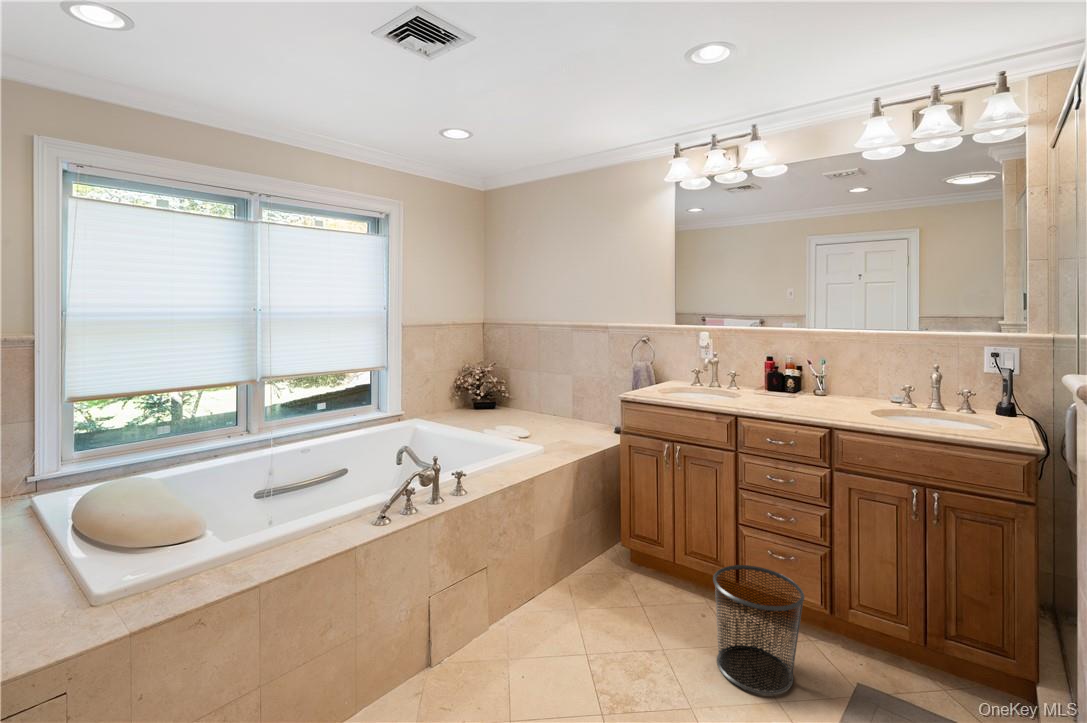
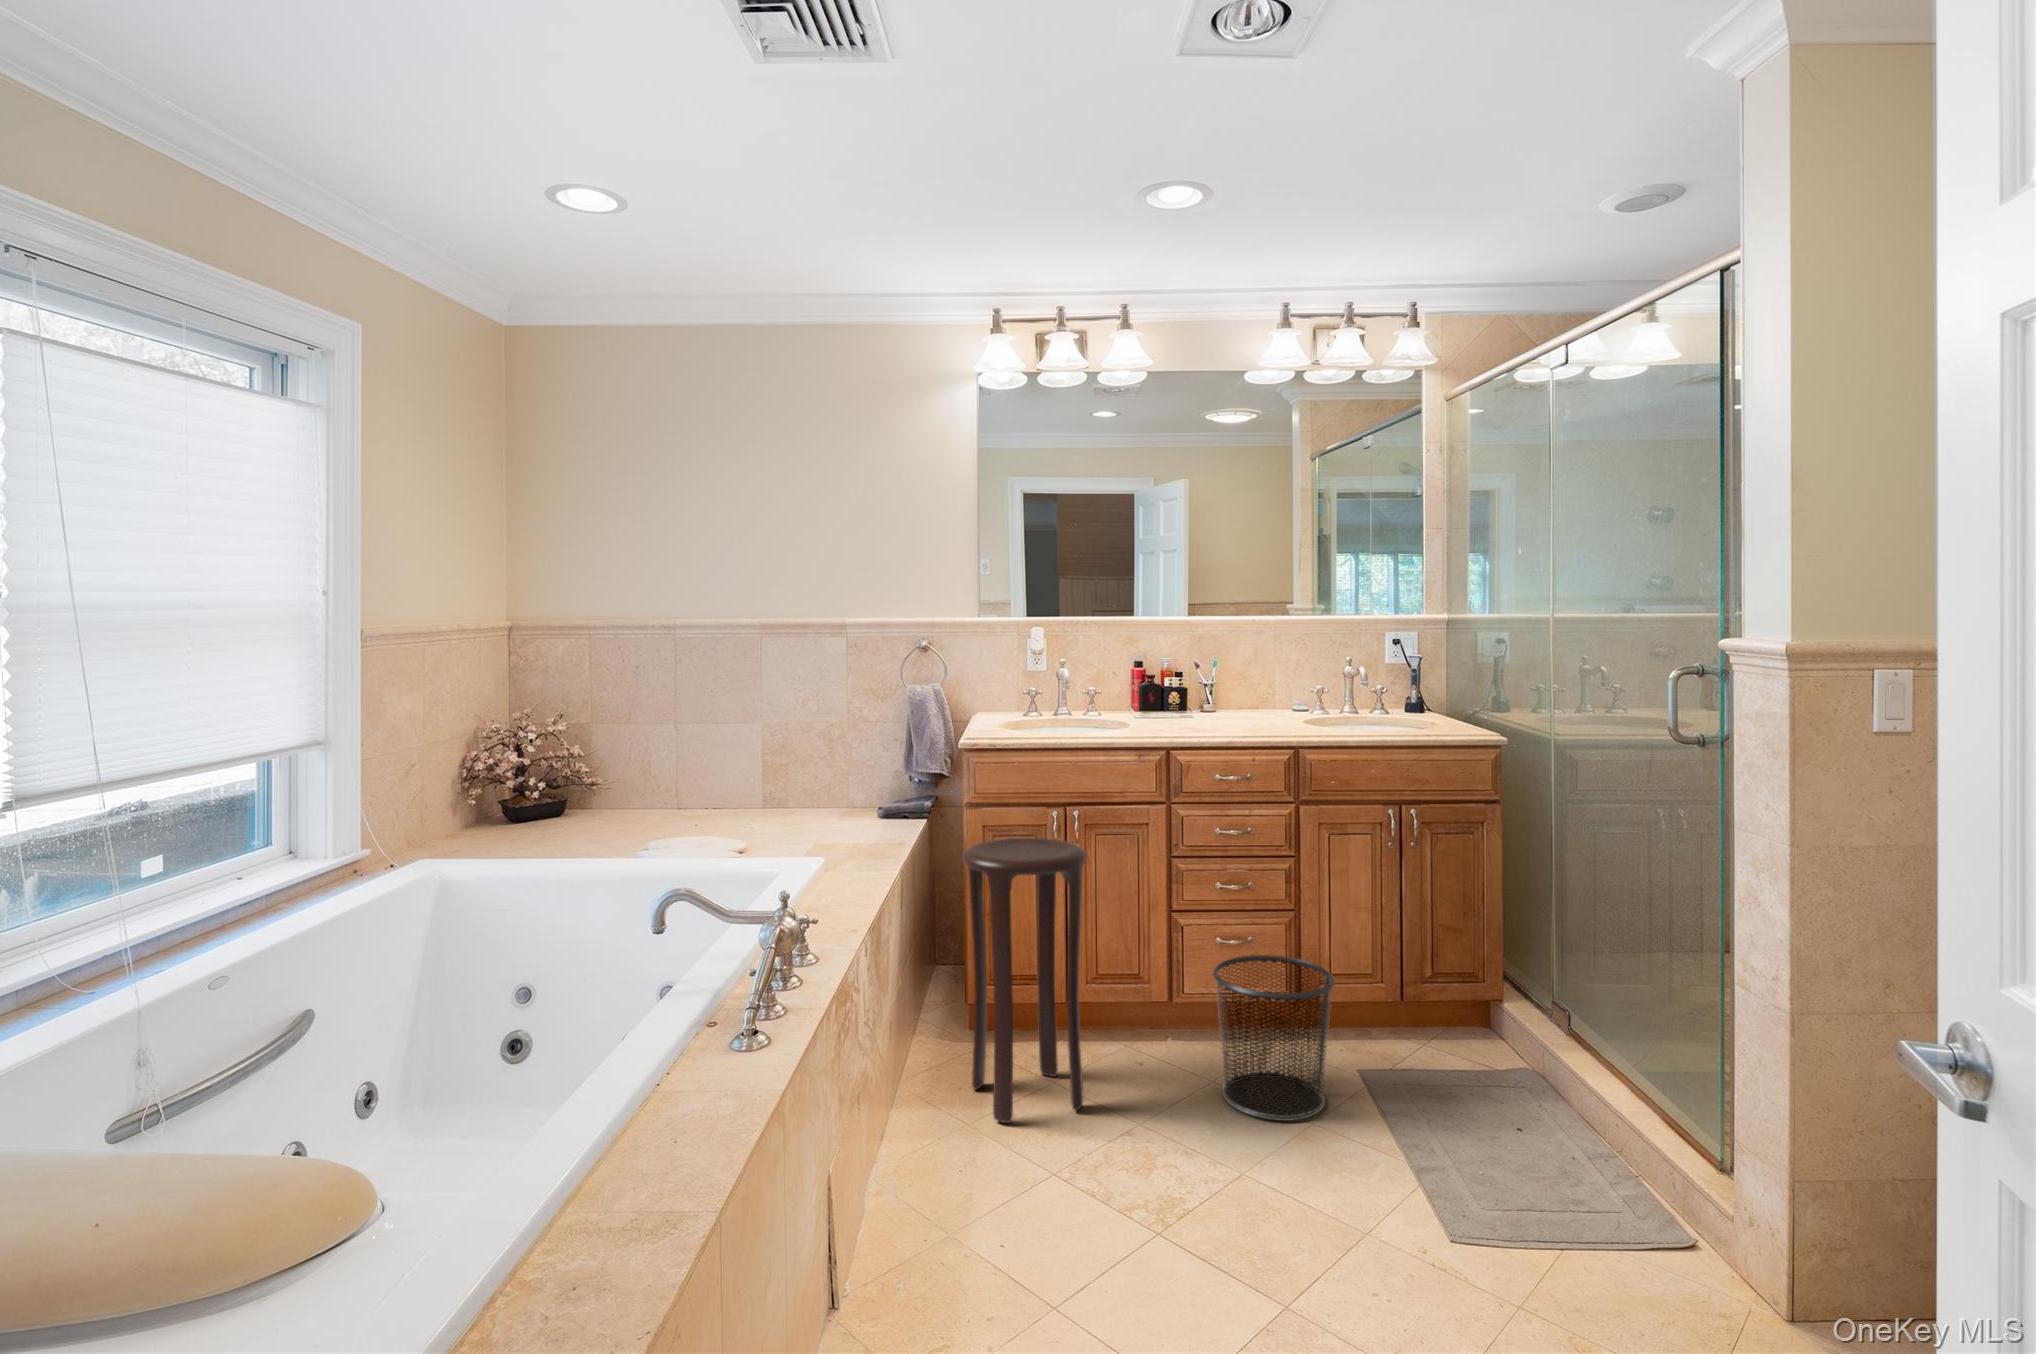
stool: none [573,456,646,625] -> present [962,838,1086,1123]

